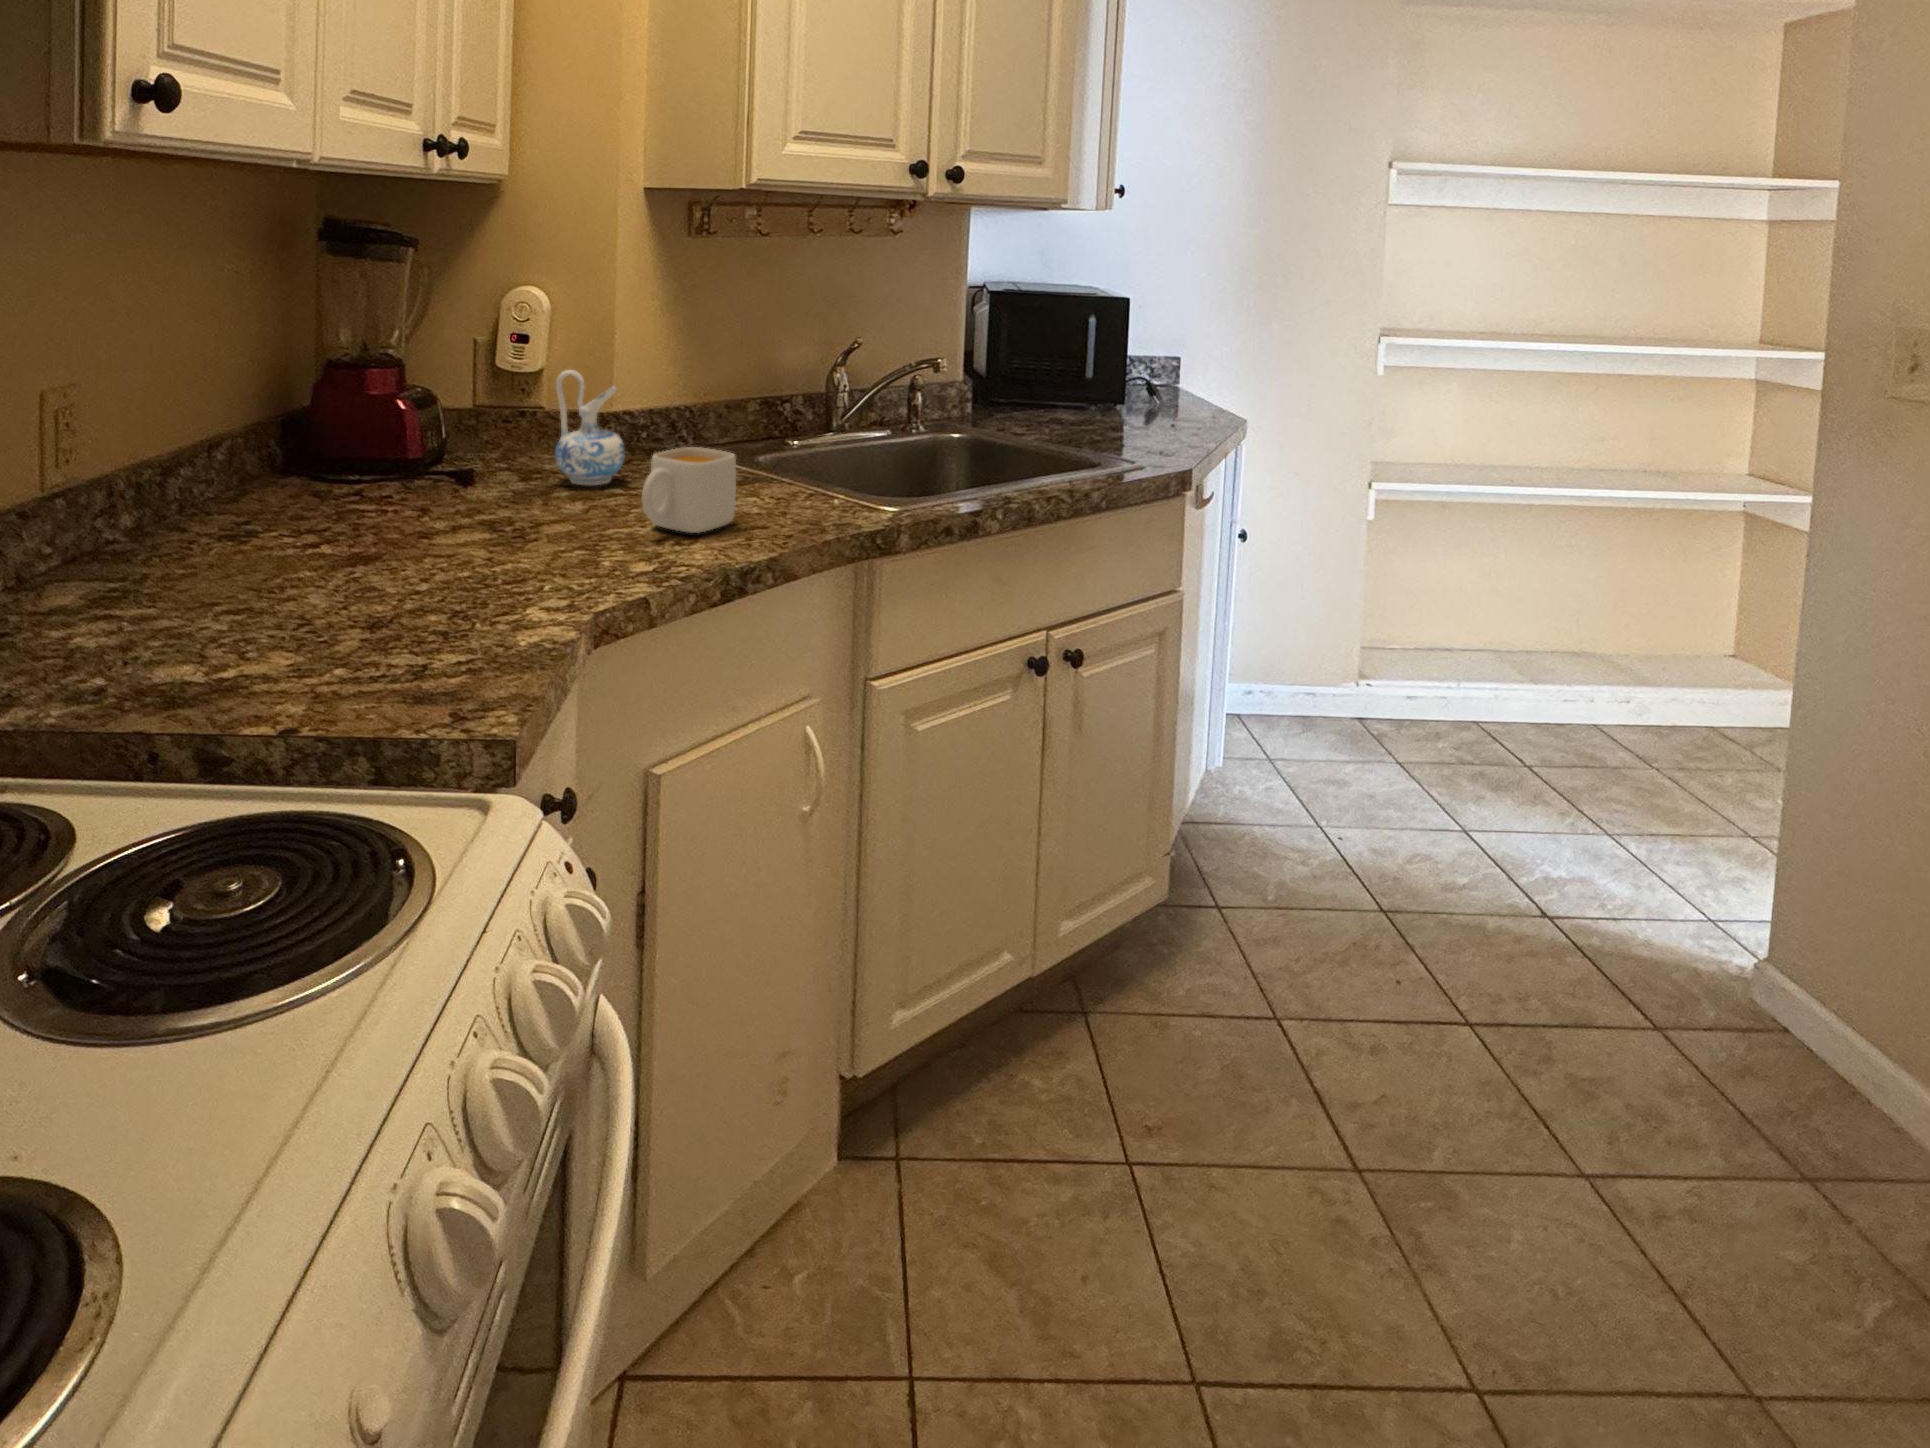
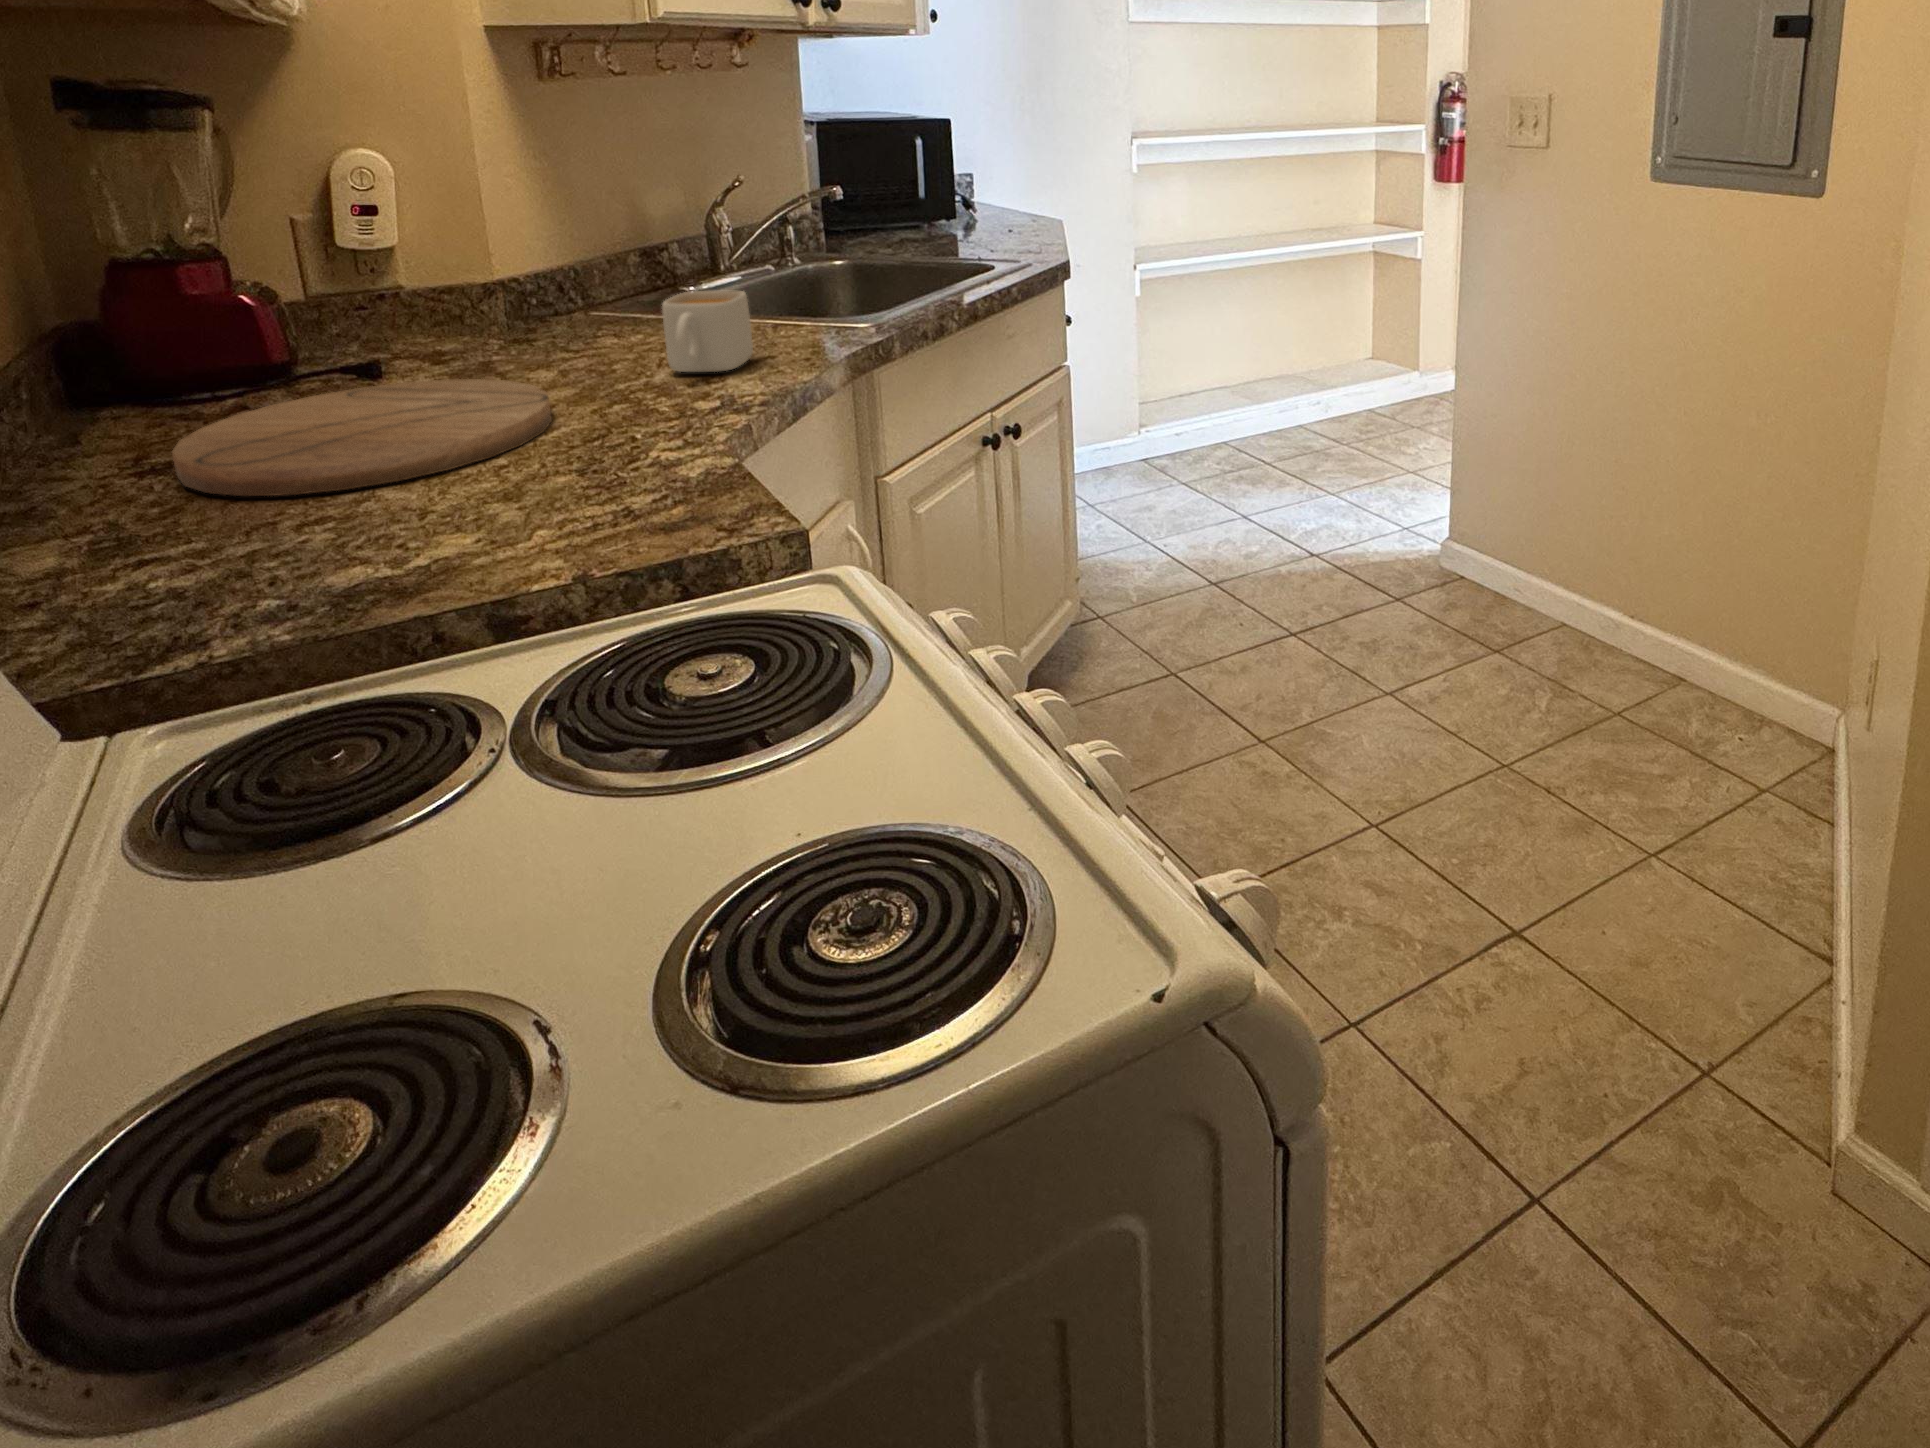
ceramic pitcher: present [555,370,625,485] -> none [473,235,568,357]
cutting board: none [226,490,522,584] -> present [172,379,552,496]

